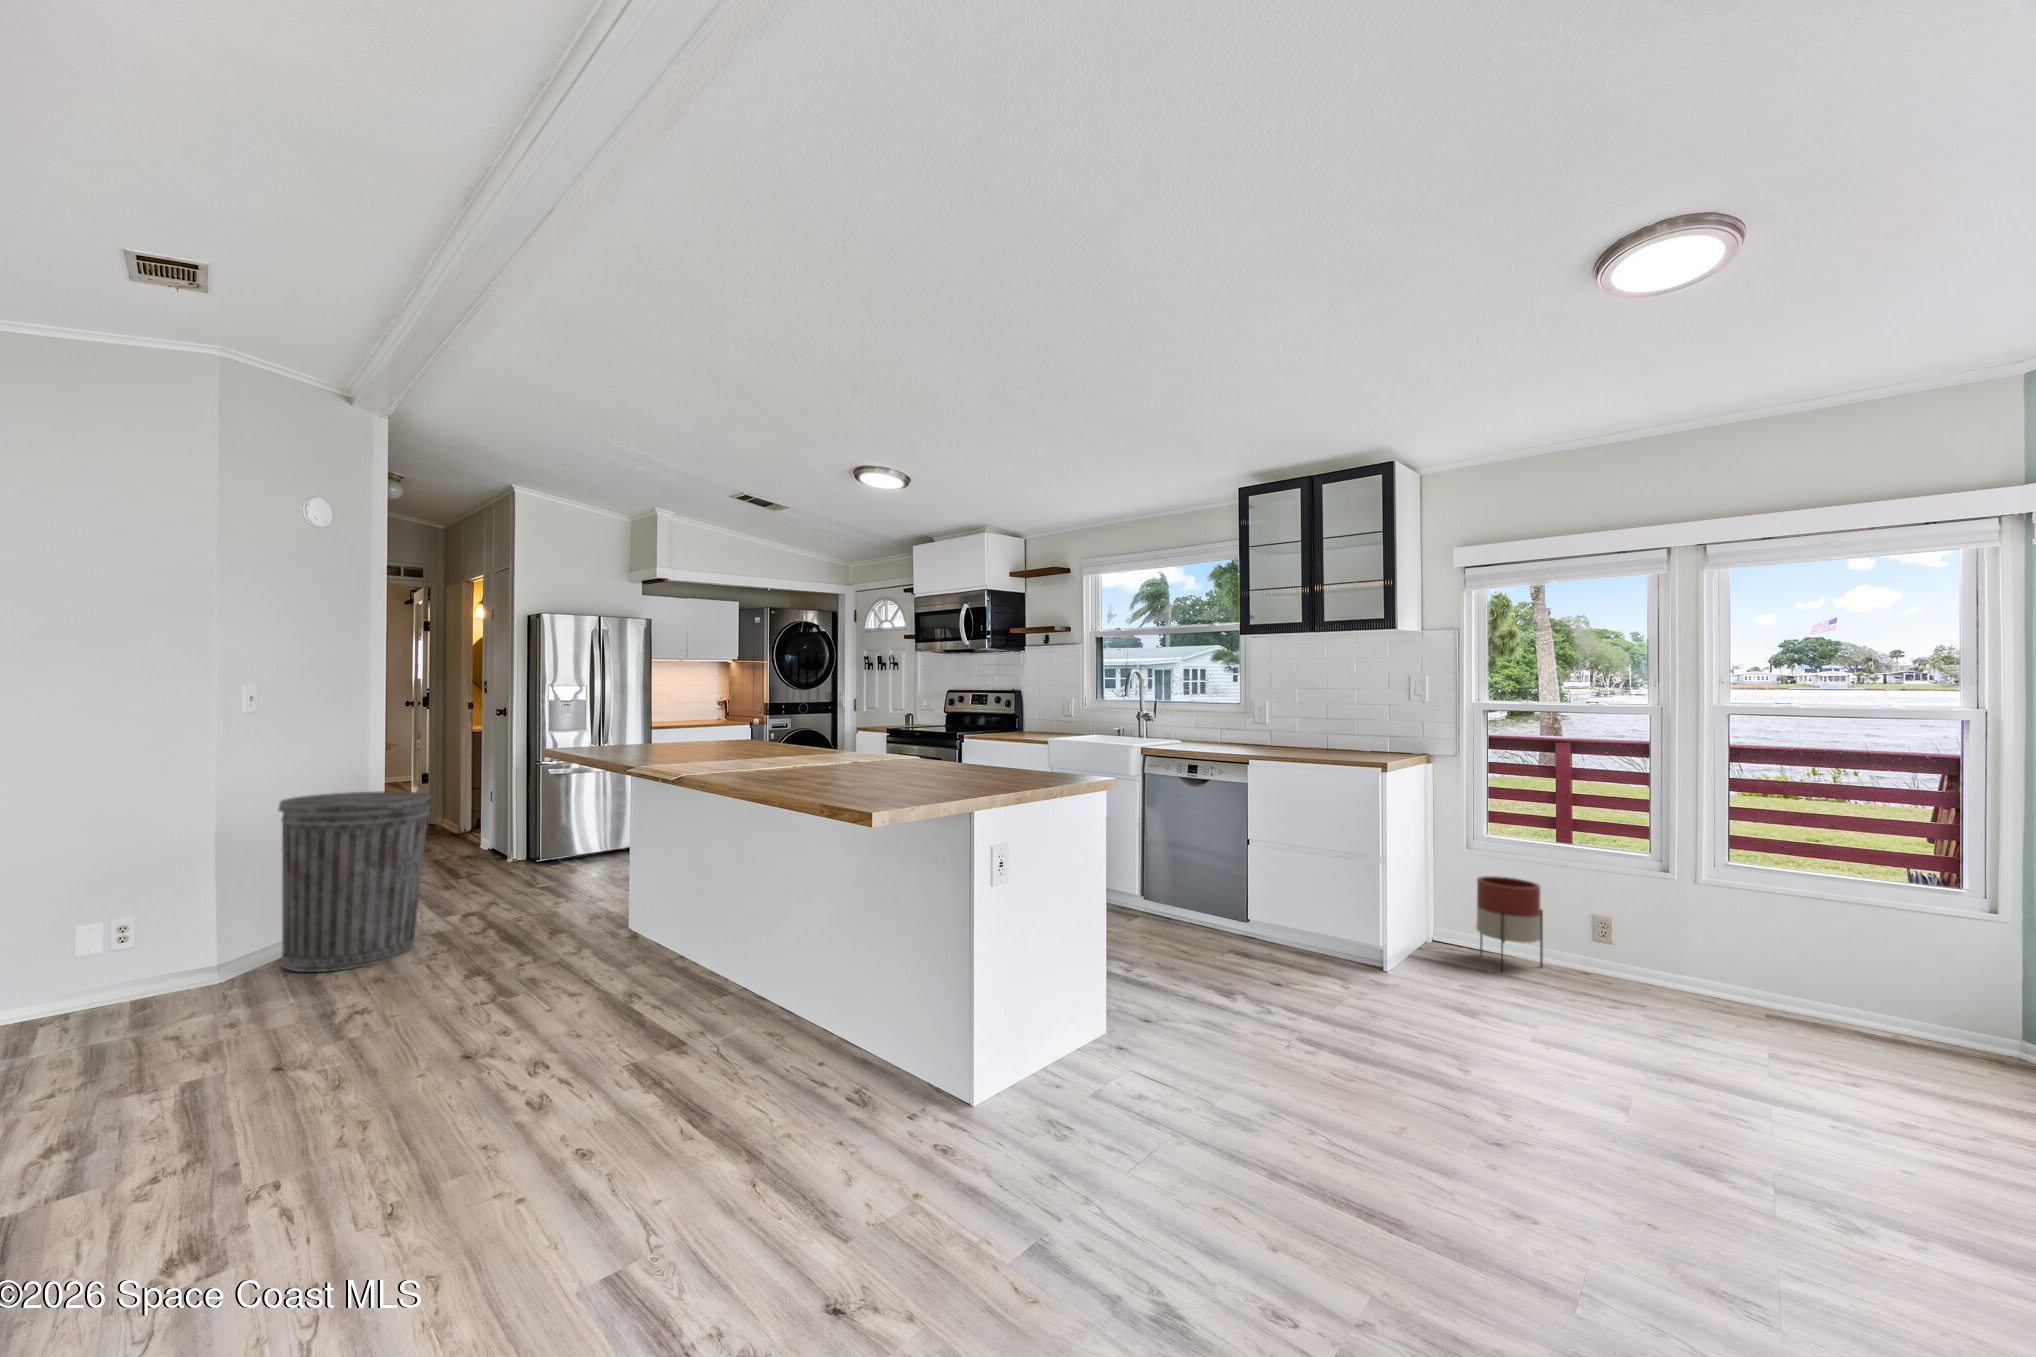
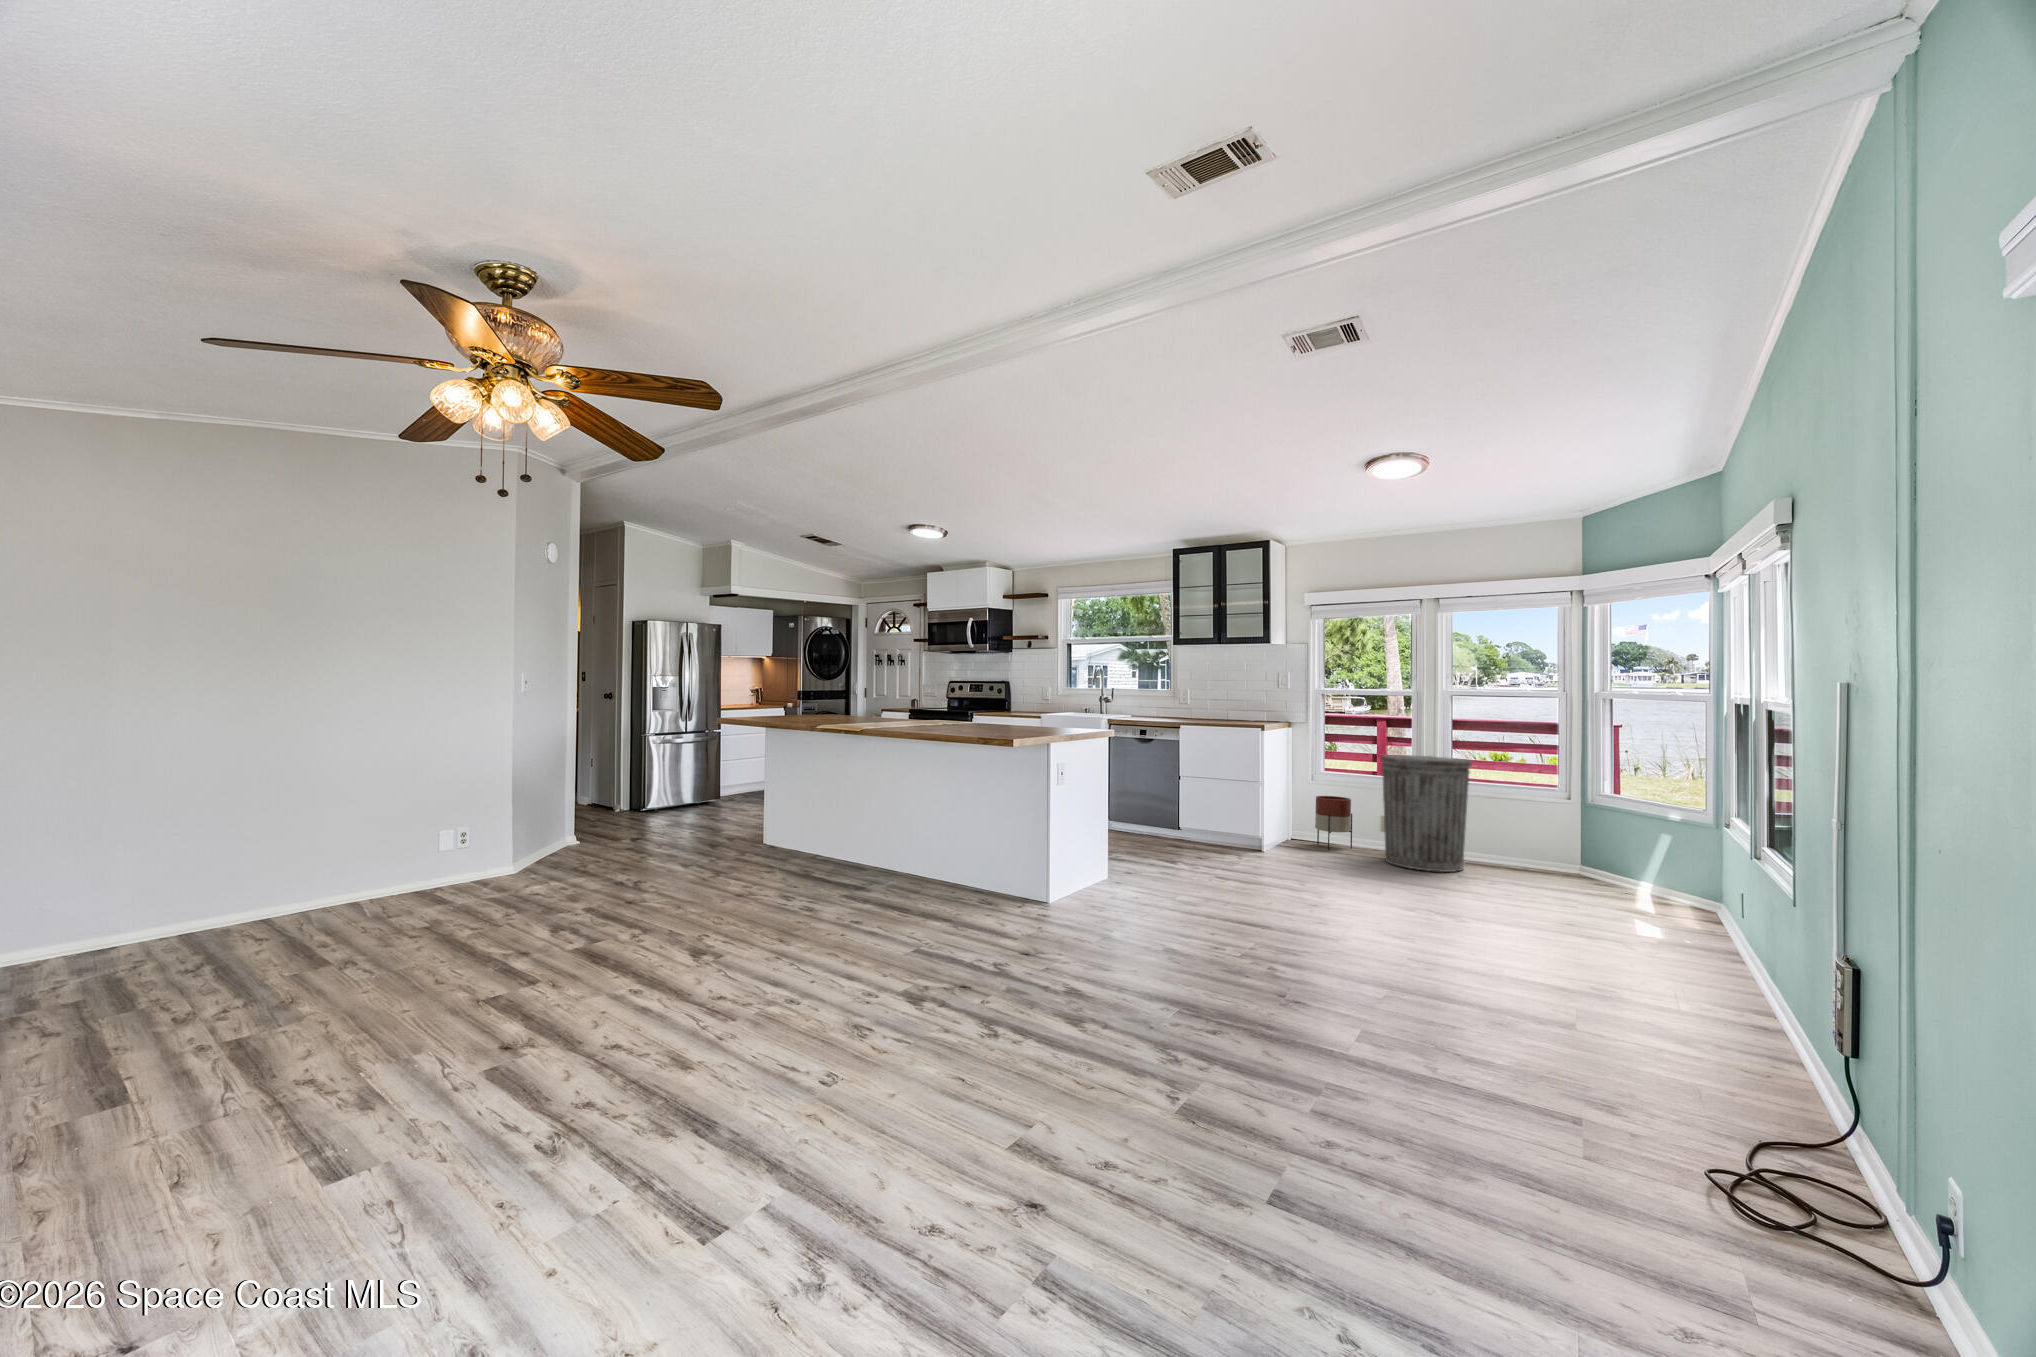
trash can: present [278,791,433,972] -> present [1381,755,1472,872]

